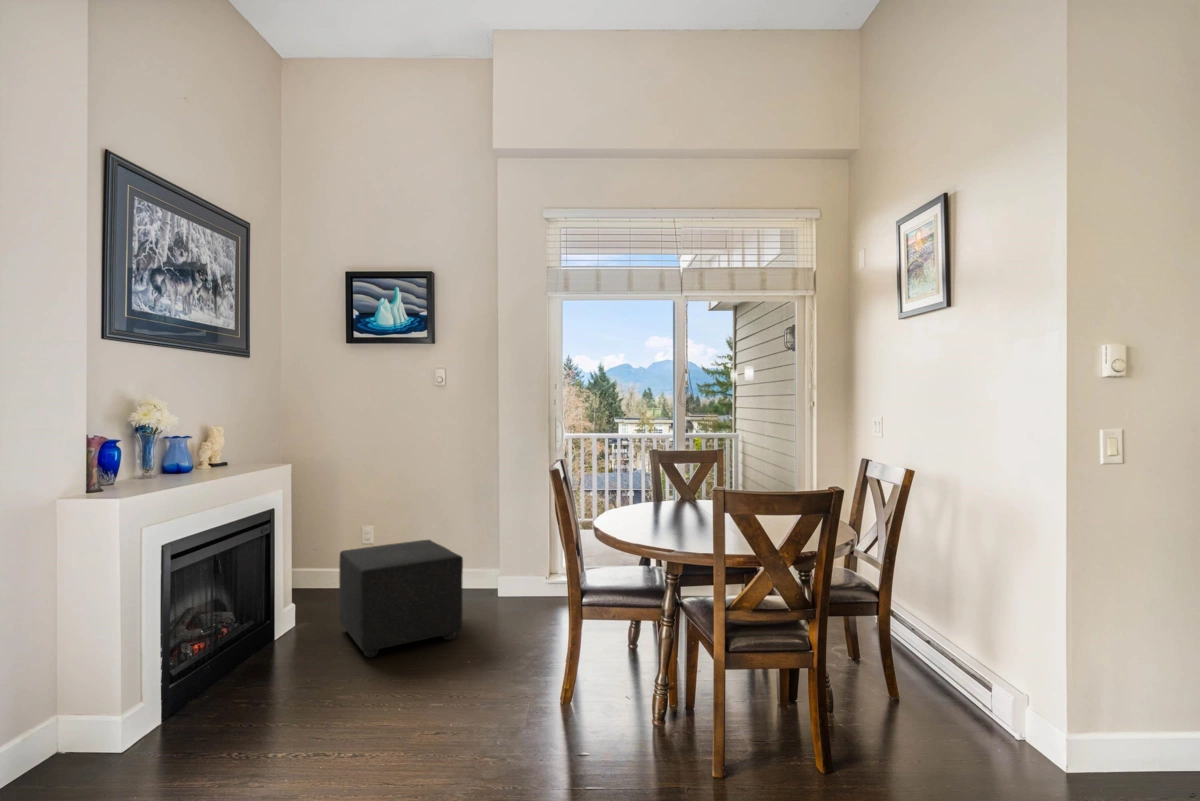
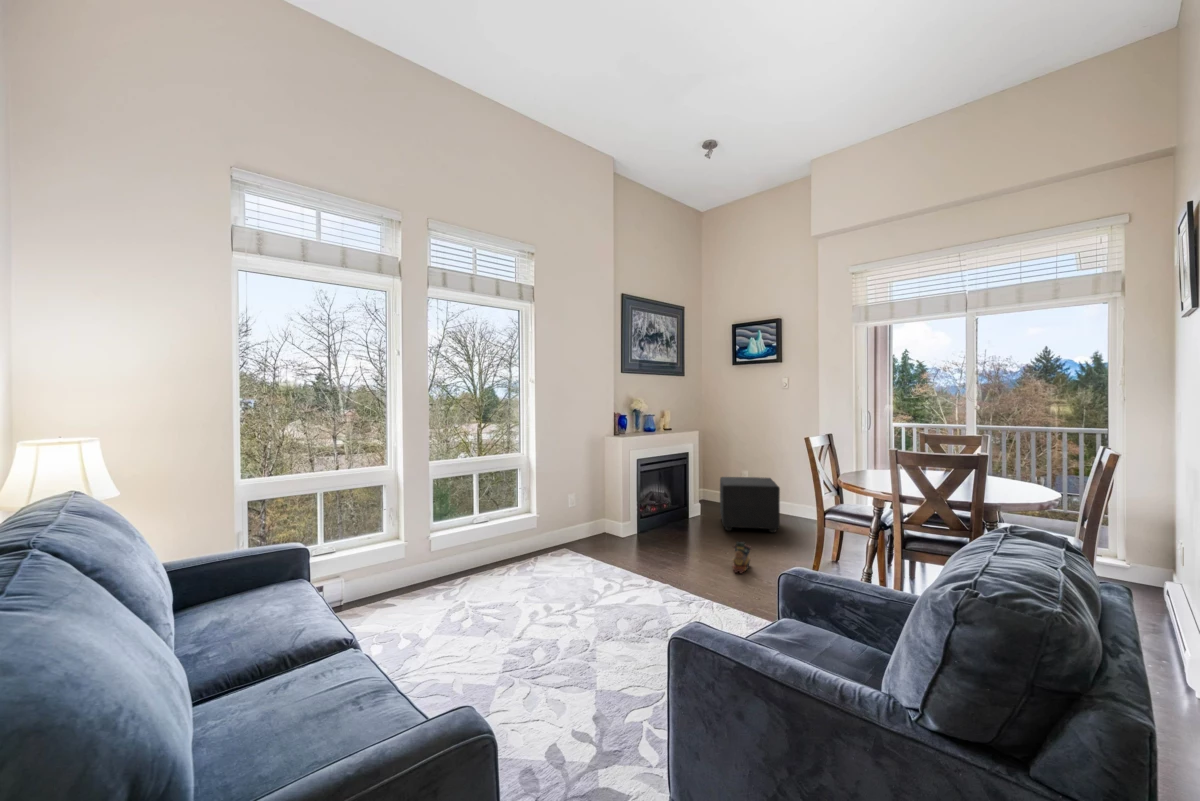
toy train: none [431,697,472,772] -> present [733,542,751,574]

